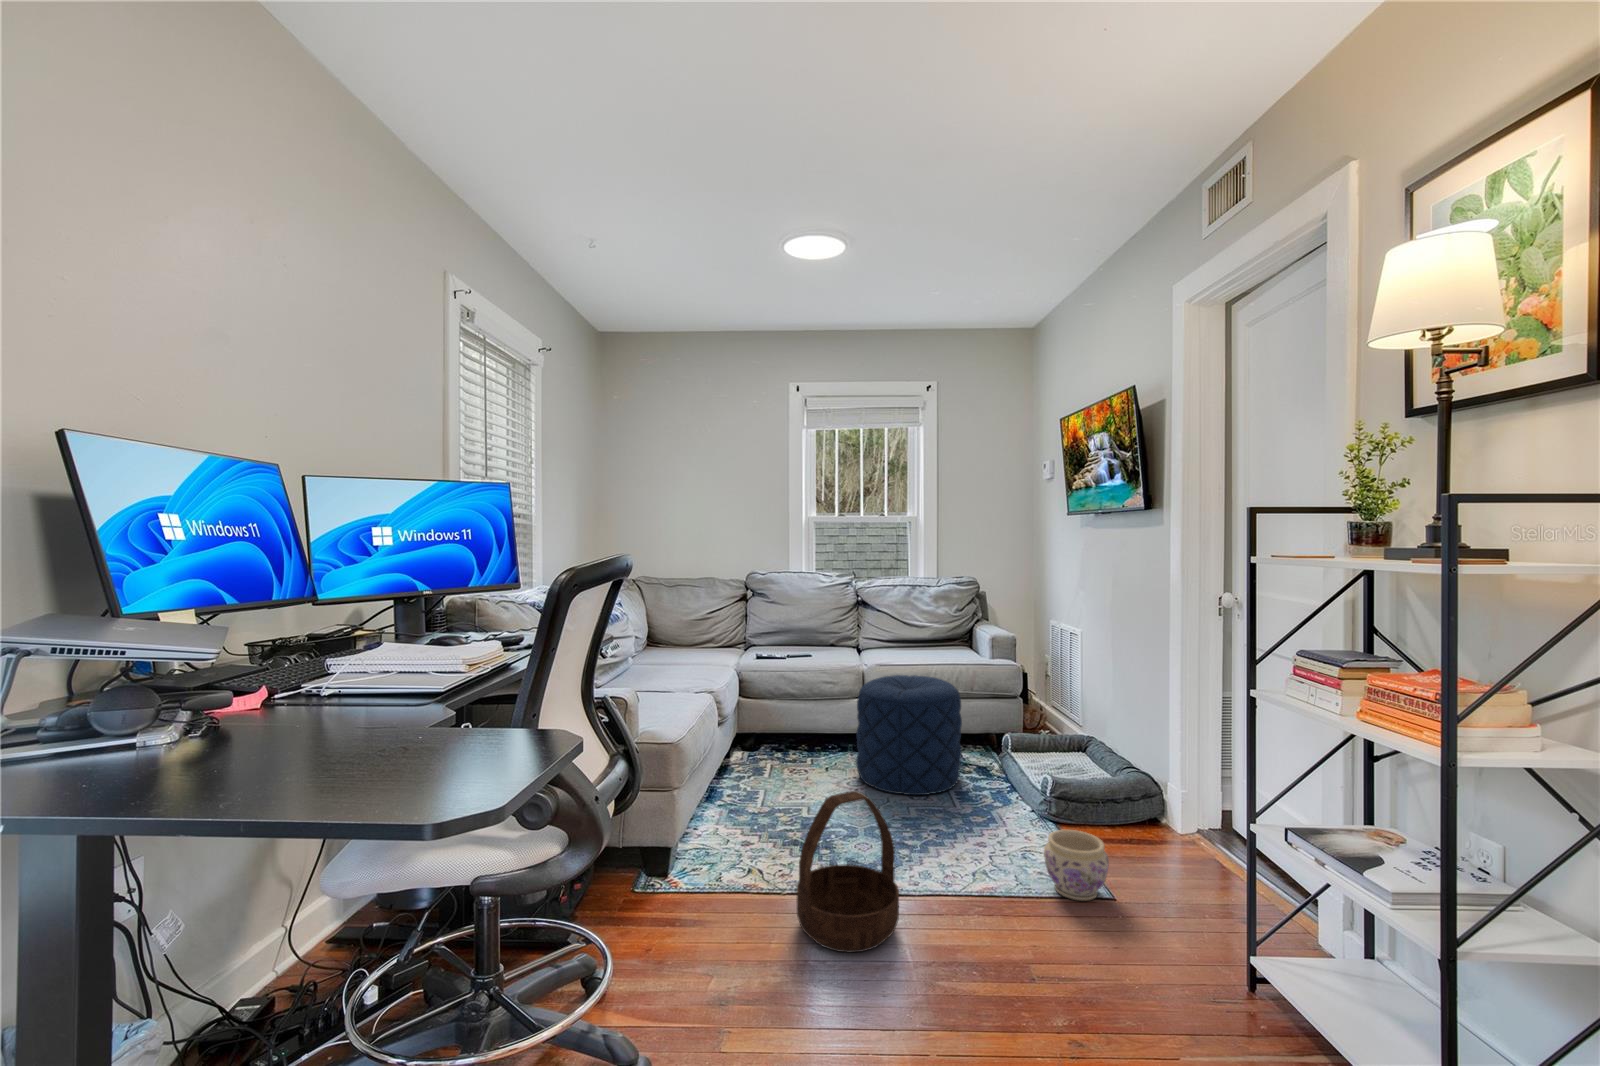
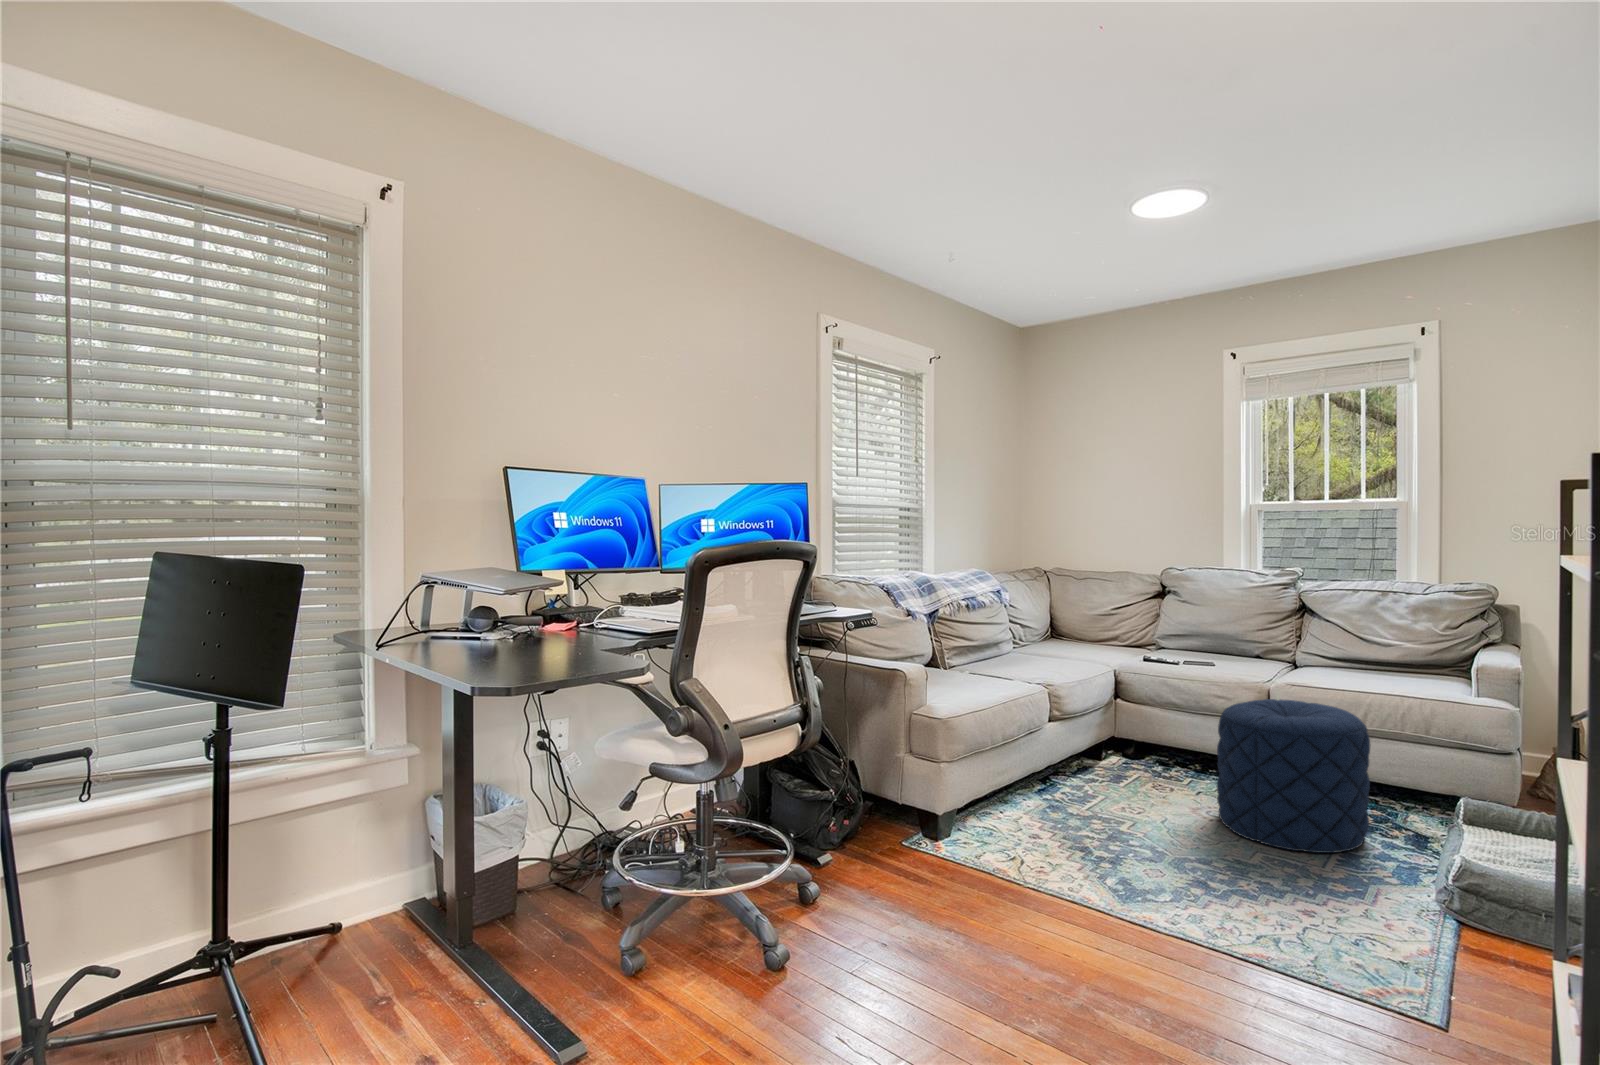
basket: present [797,791,899,952] -> none [1007,790,1118,951]
planter: present [1044,830,1109,901] -> none [1344,908,1440,1004]

